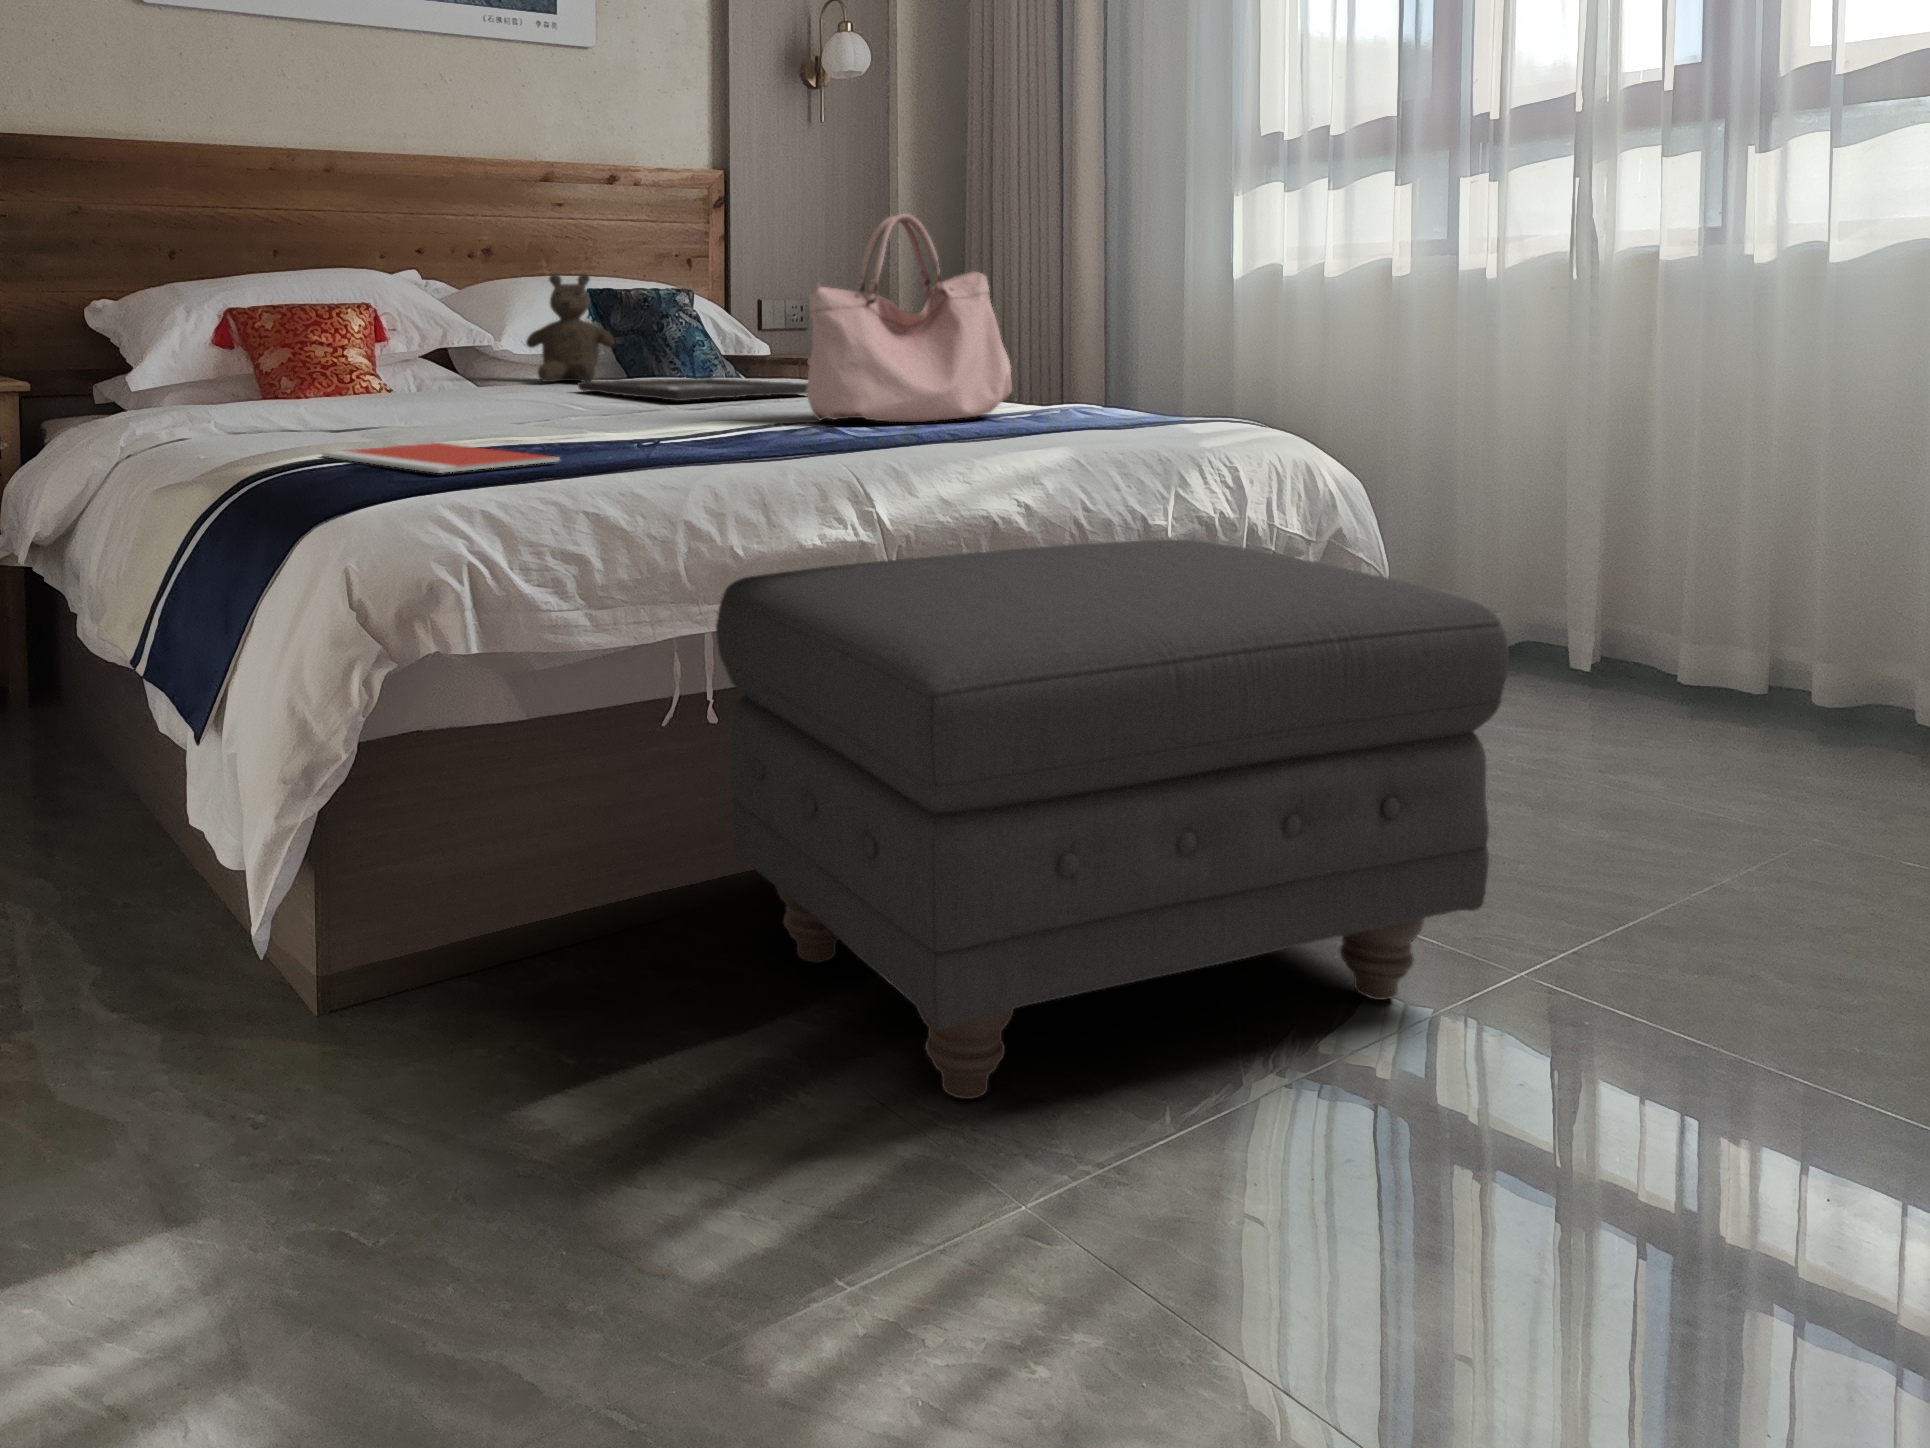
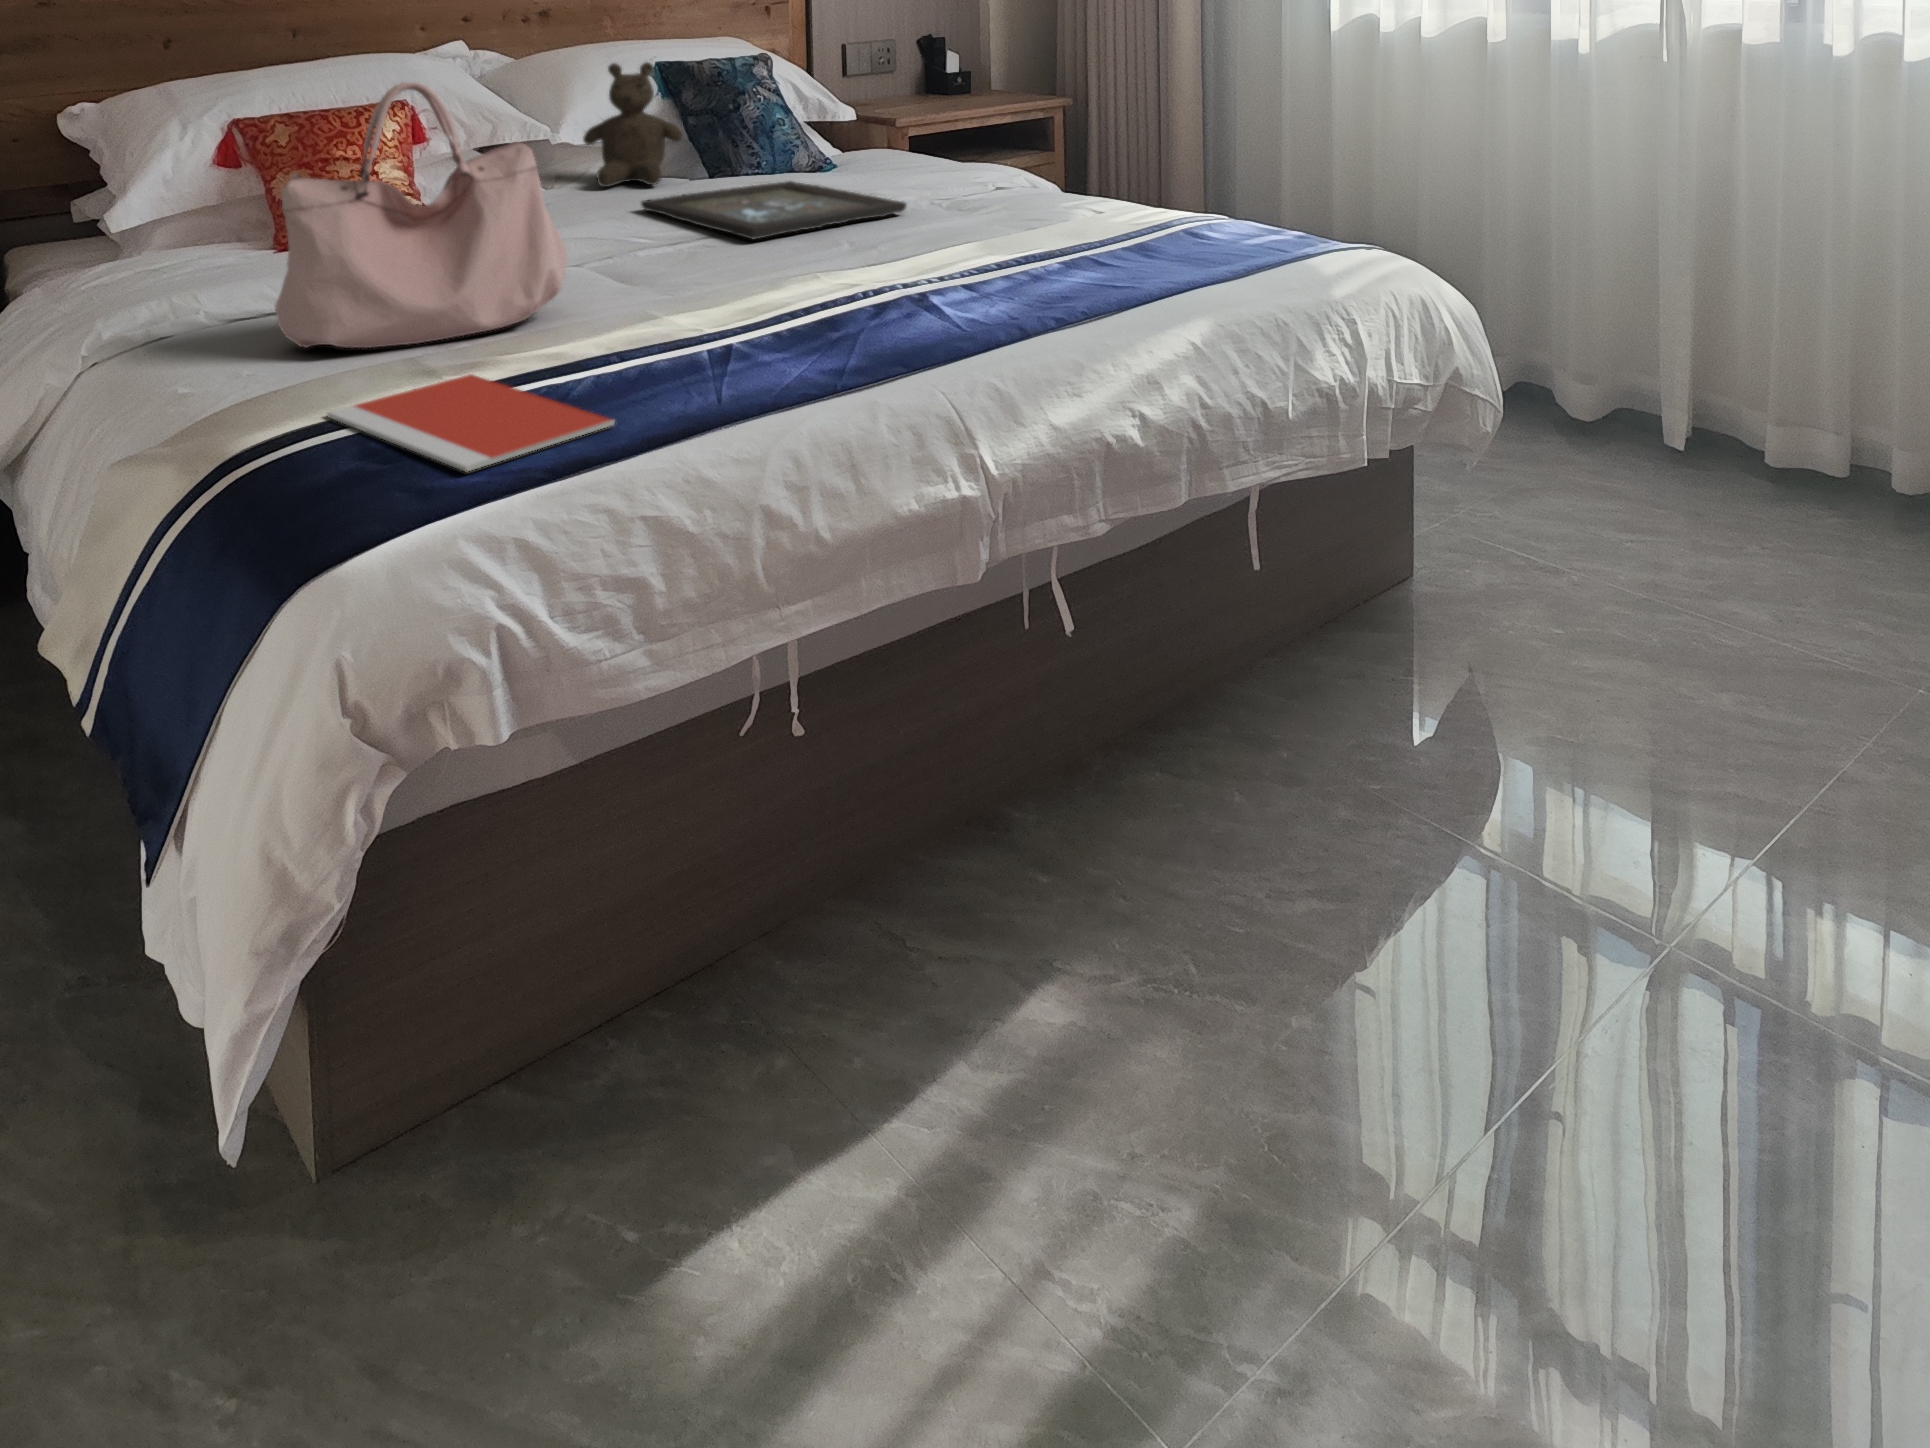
handbag: present [806,214,1012,422] -> present [275,82,567,348]
ottoman: present [716,540,1509,1099] -> none [801,446,1666,1243]

